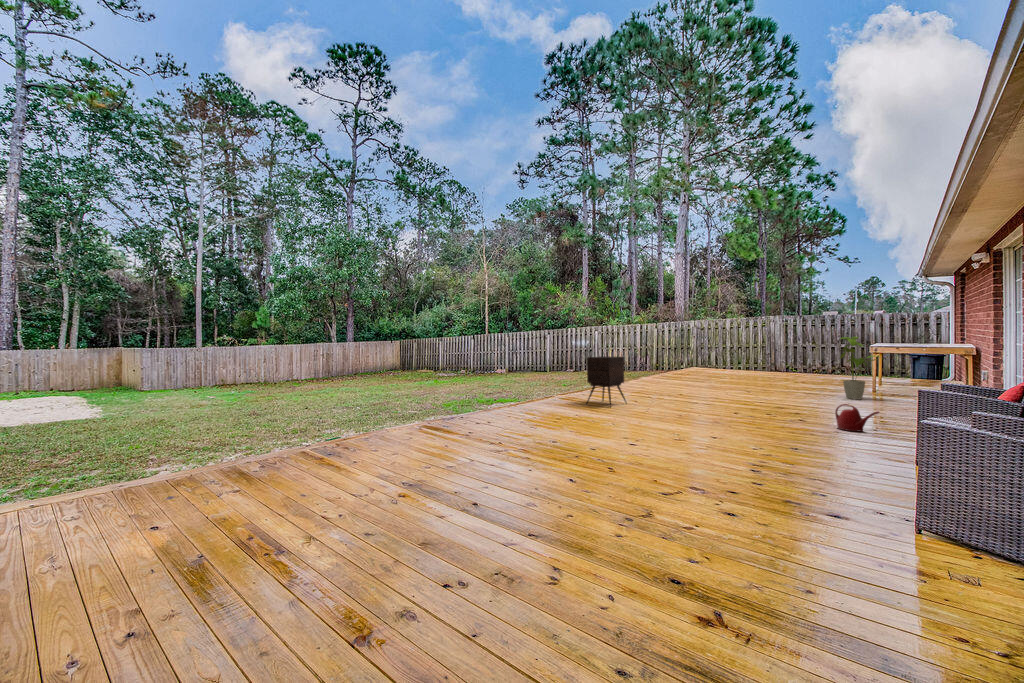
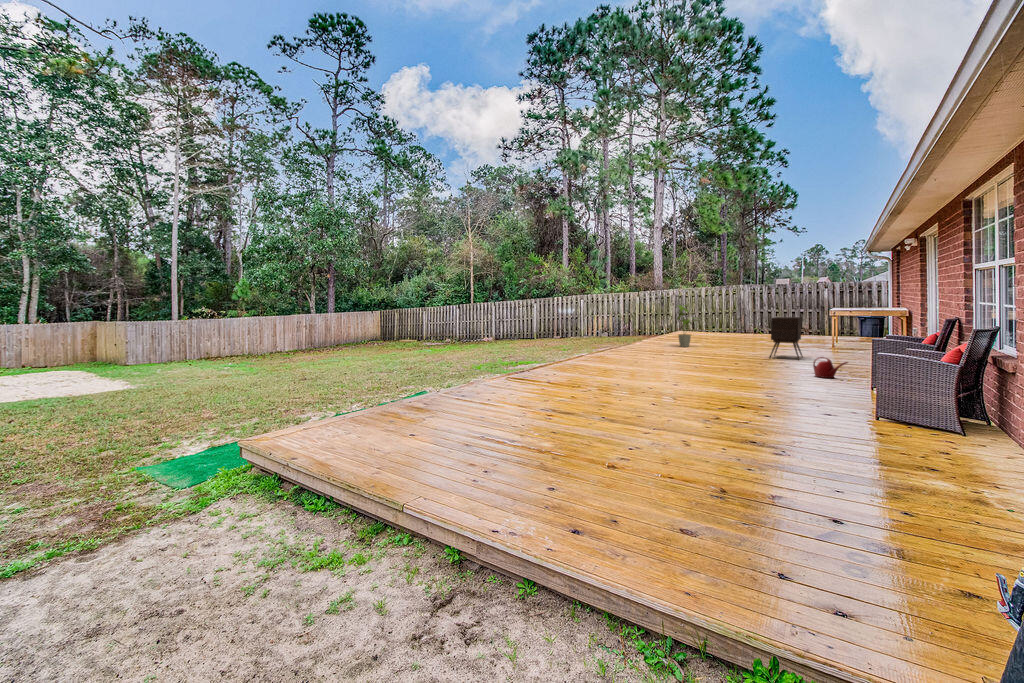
house plant: present [840,336,879,400] -> present [677,305,696,347]
side table: present [586,356,627,407] -> present [769,317,802,360]

